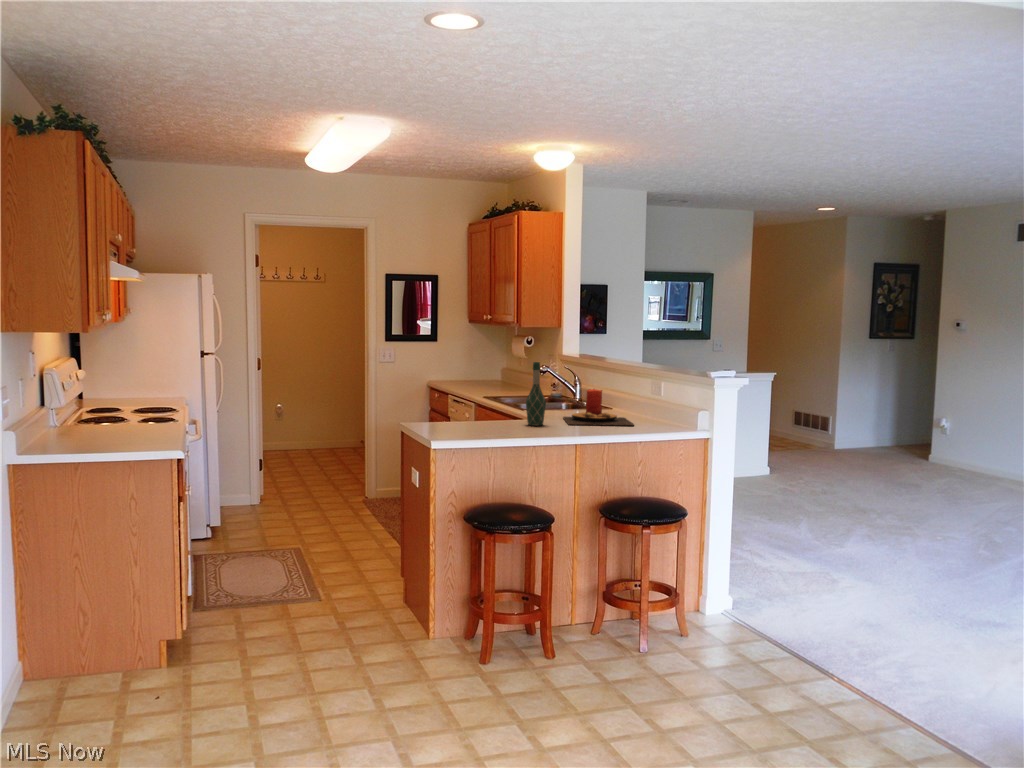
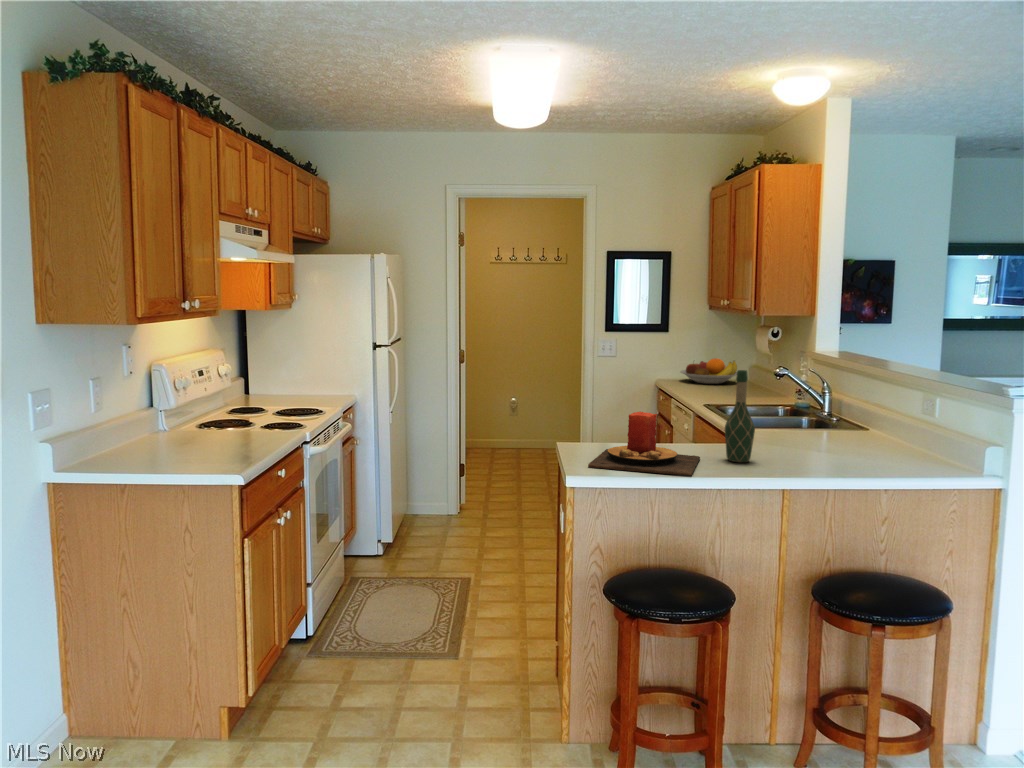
fruit bowl: none [452,363,499,384] -> present [680,358,737,384]
candle: present [563,389,634,426] -> present [588,412,700,476]

